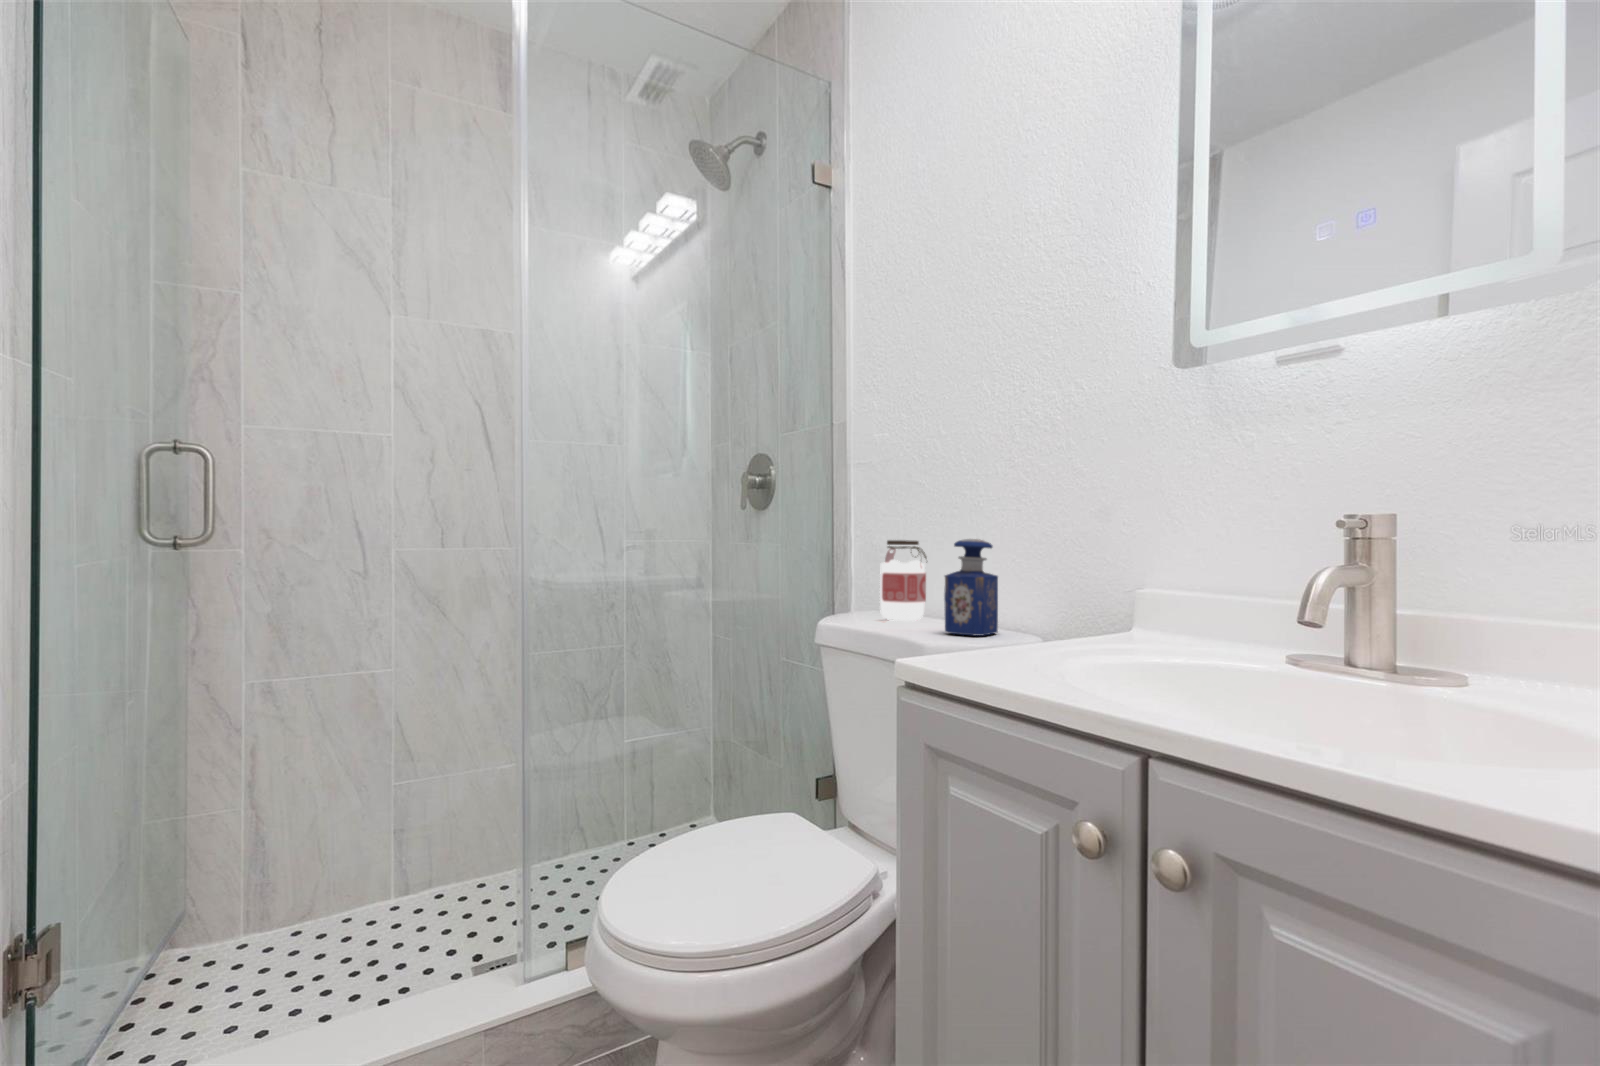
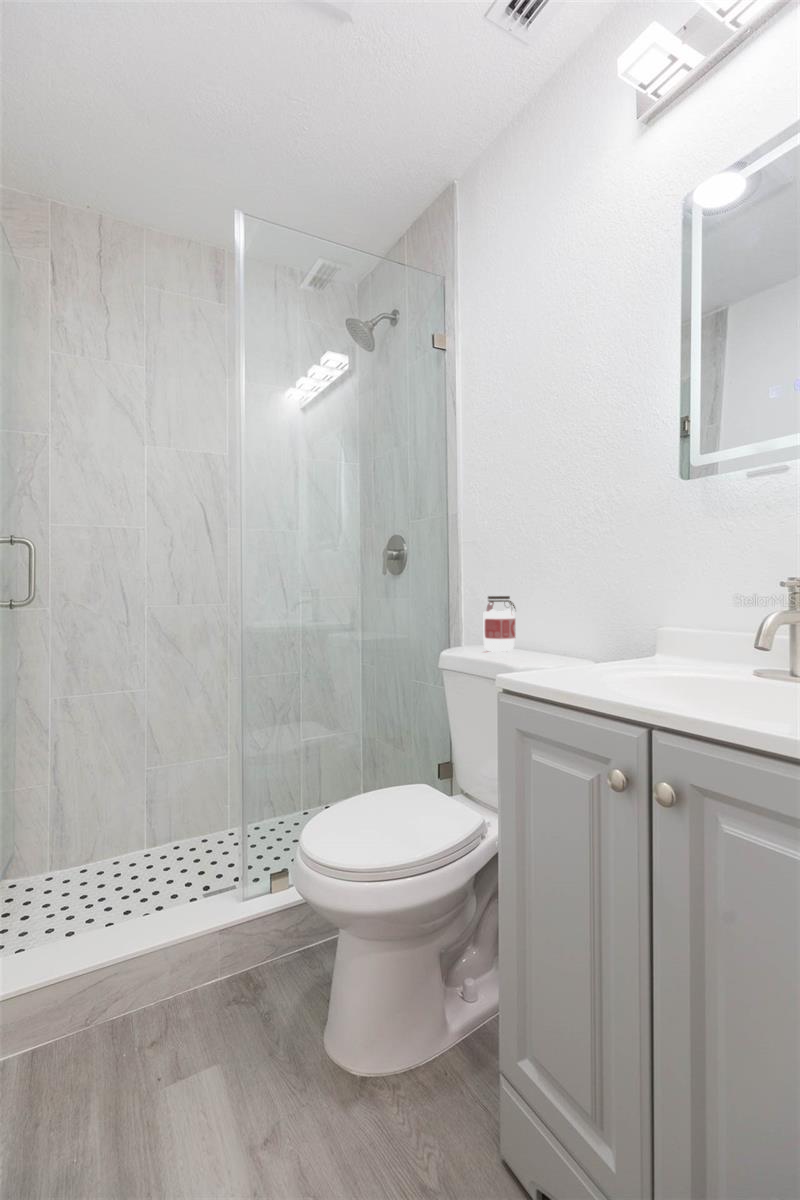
perfume bottle: present [944,539,998,636] -> none [528,595,565,661]

